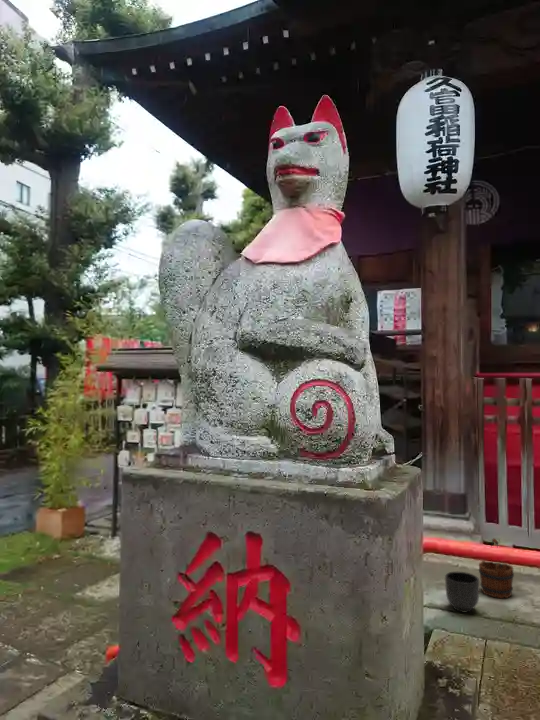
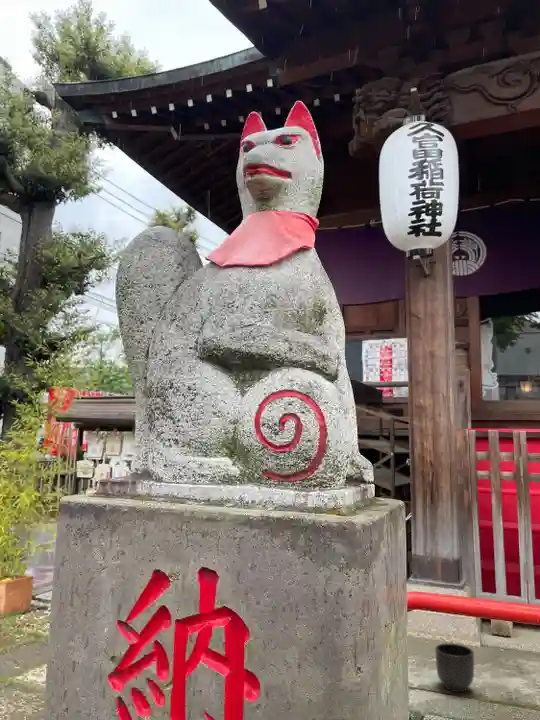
wooden bucket: present [479,539,514,598] -> none [473,606,512,677]

